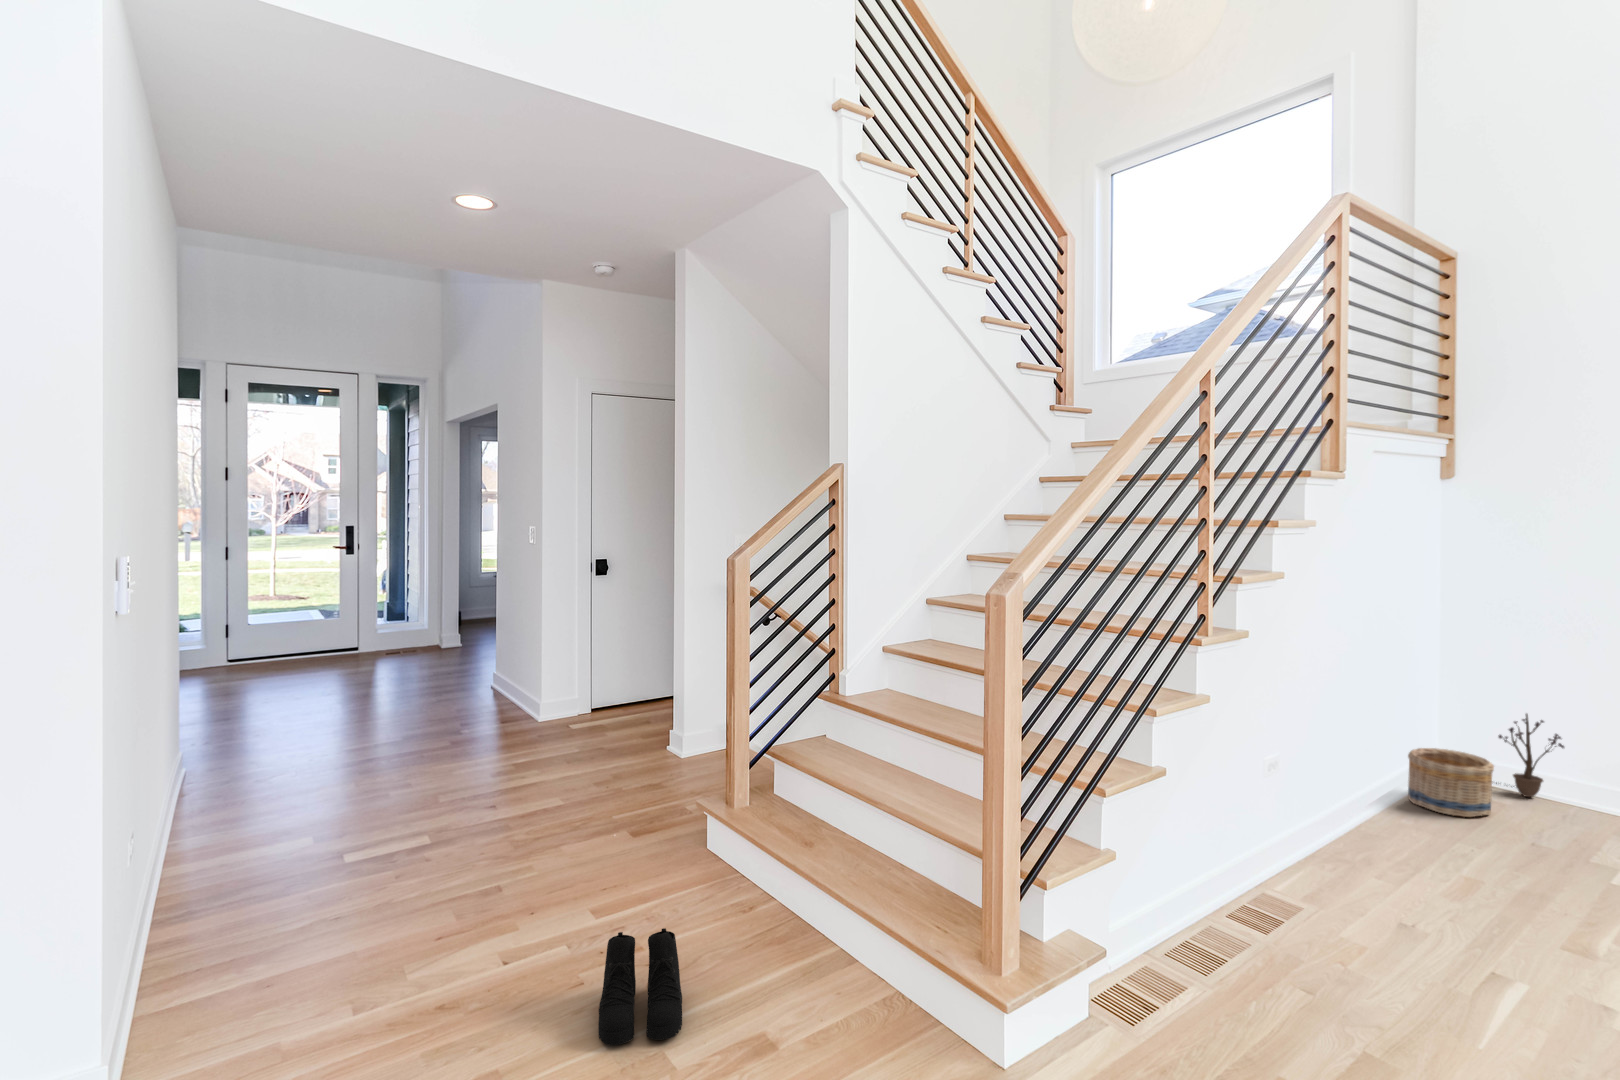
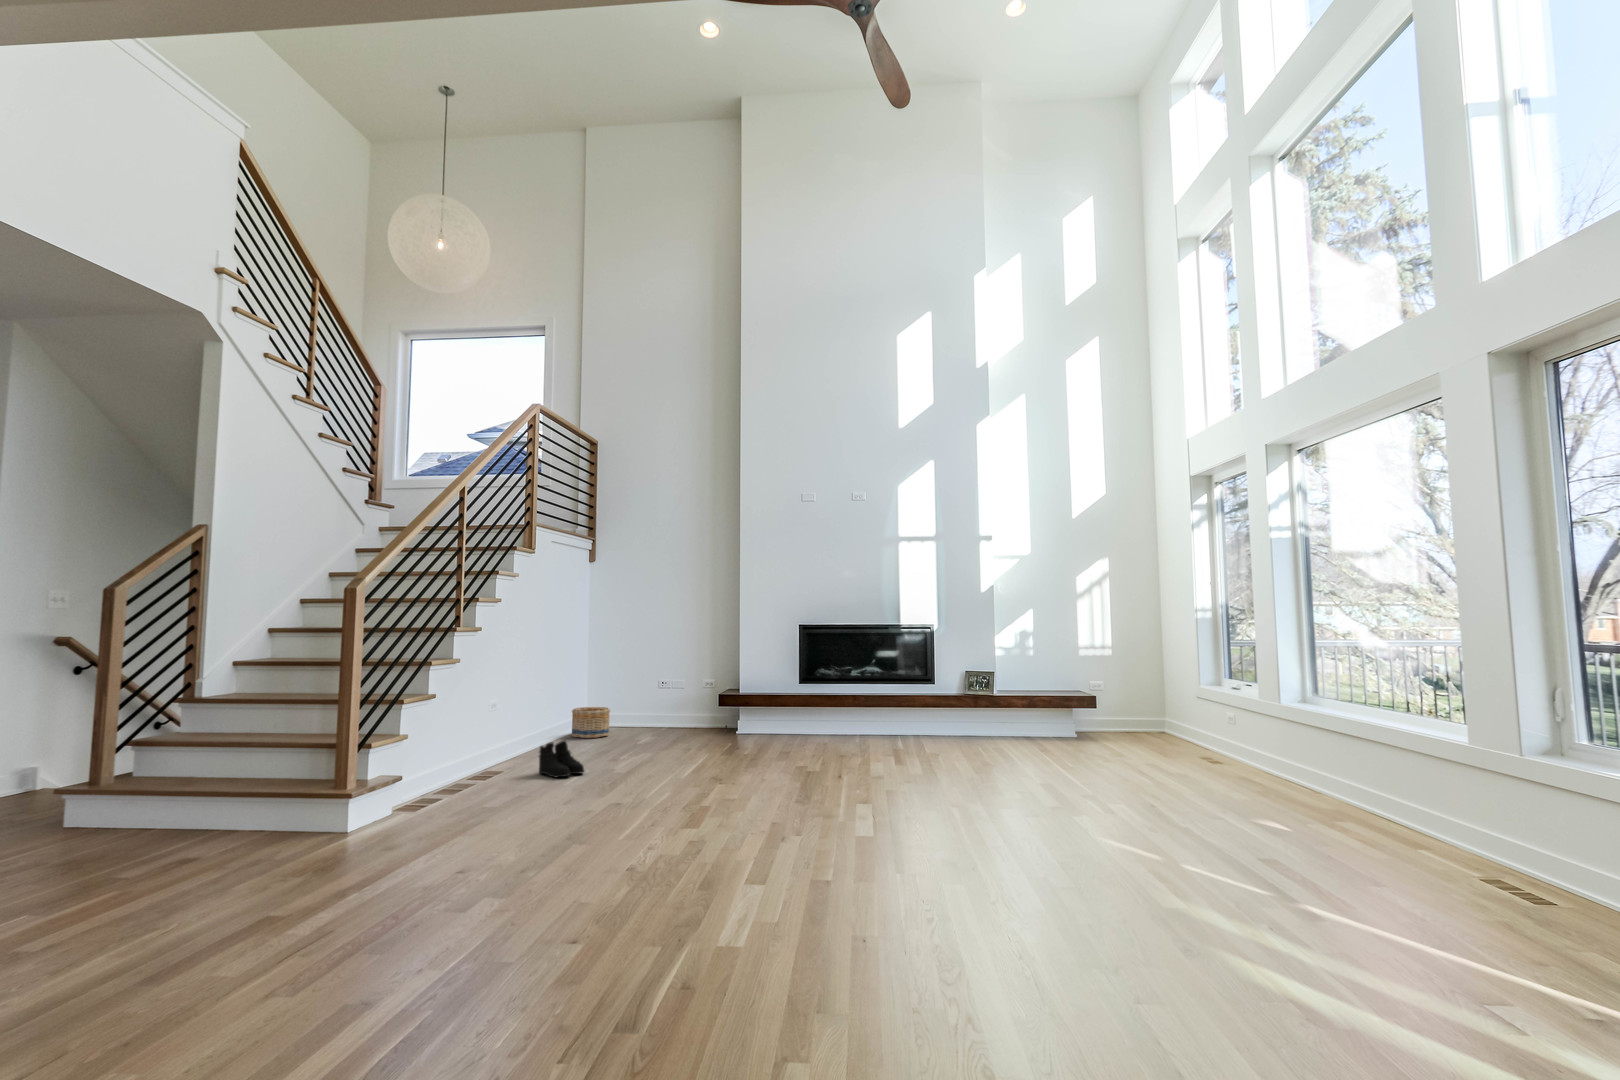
decorative plant: present [1496,714,1564,797] -> none [611,684,643,729]
boots: present [598,928,682,1045] -> present [539,741,584,777]

